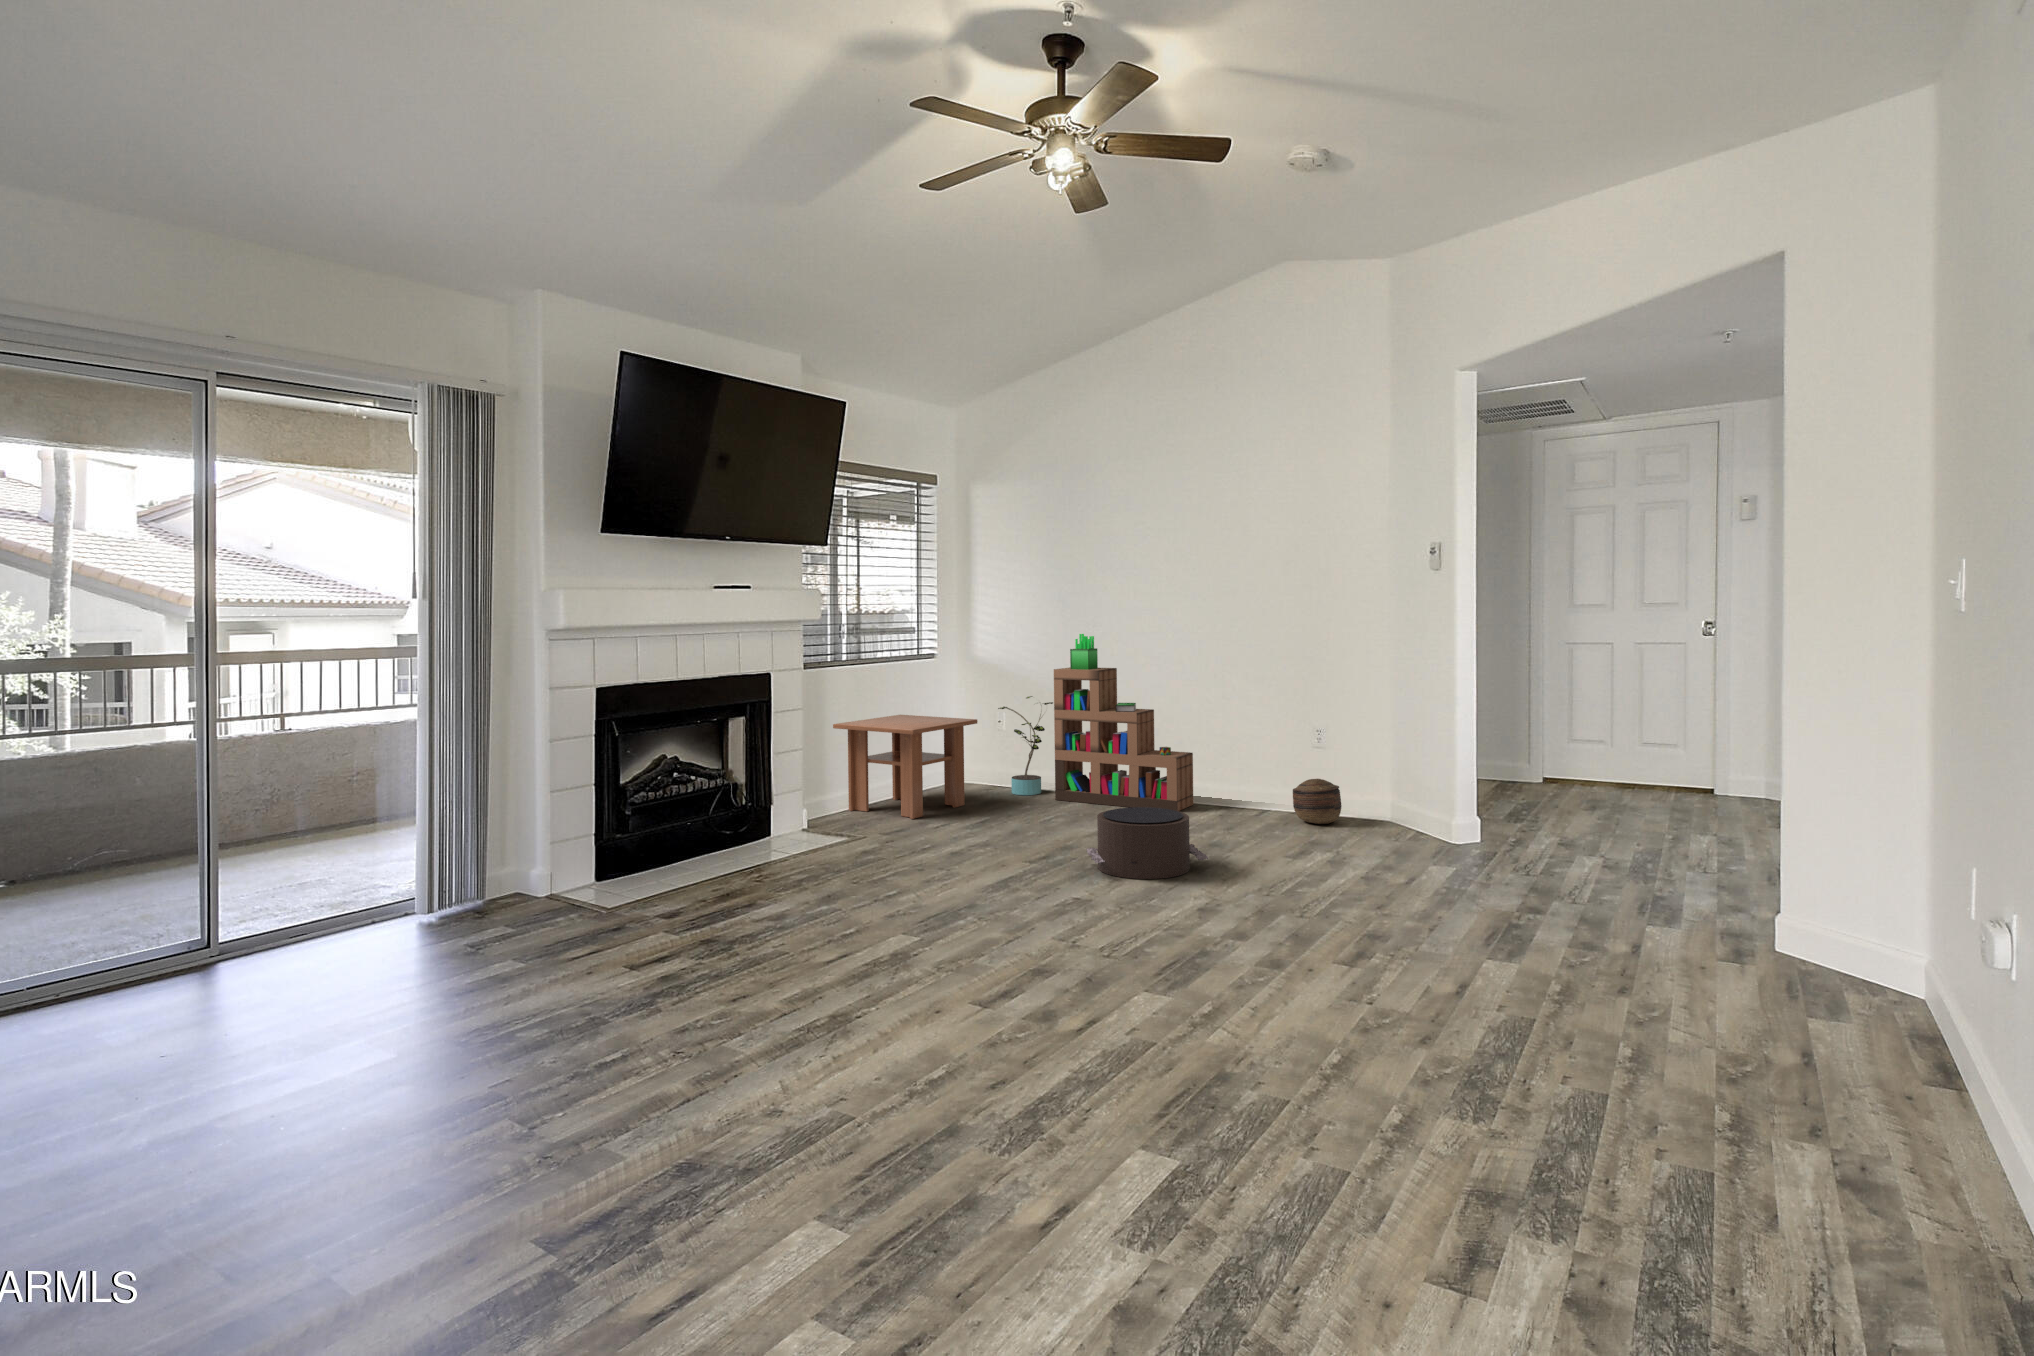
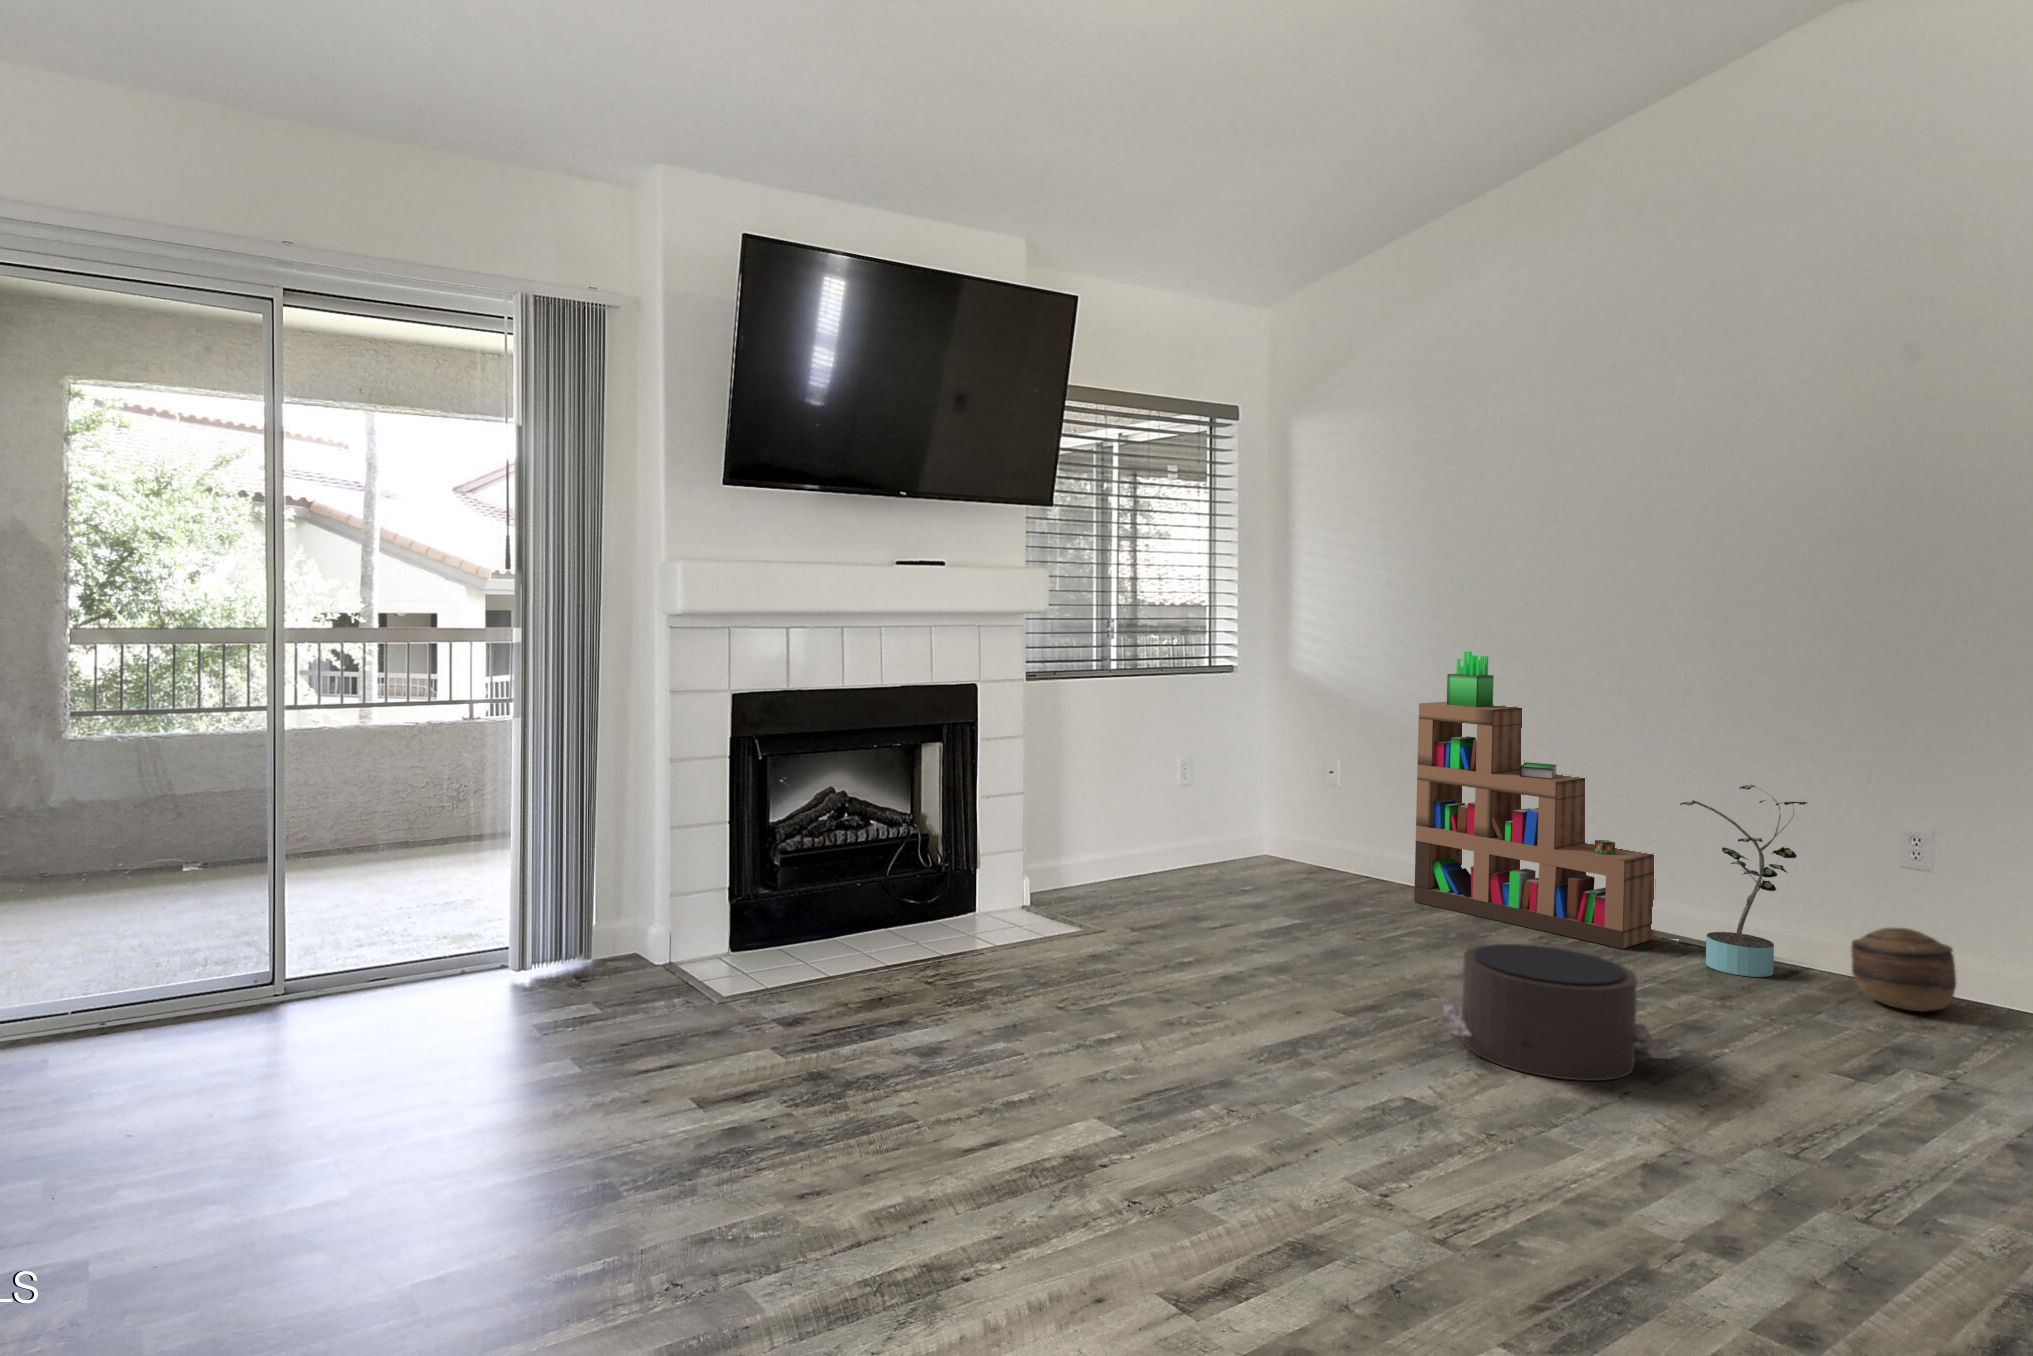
potted plant: present [998,696,1053,795] -> present [1680,785,1808,977]
coffee table: present [833,715,978,819] -> none [1082,753,1294,907]

